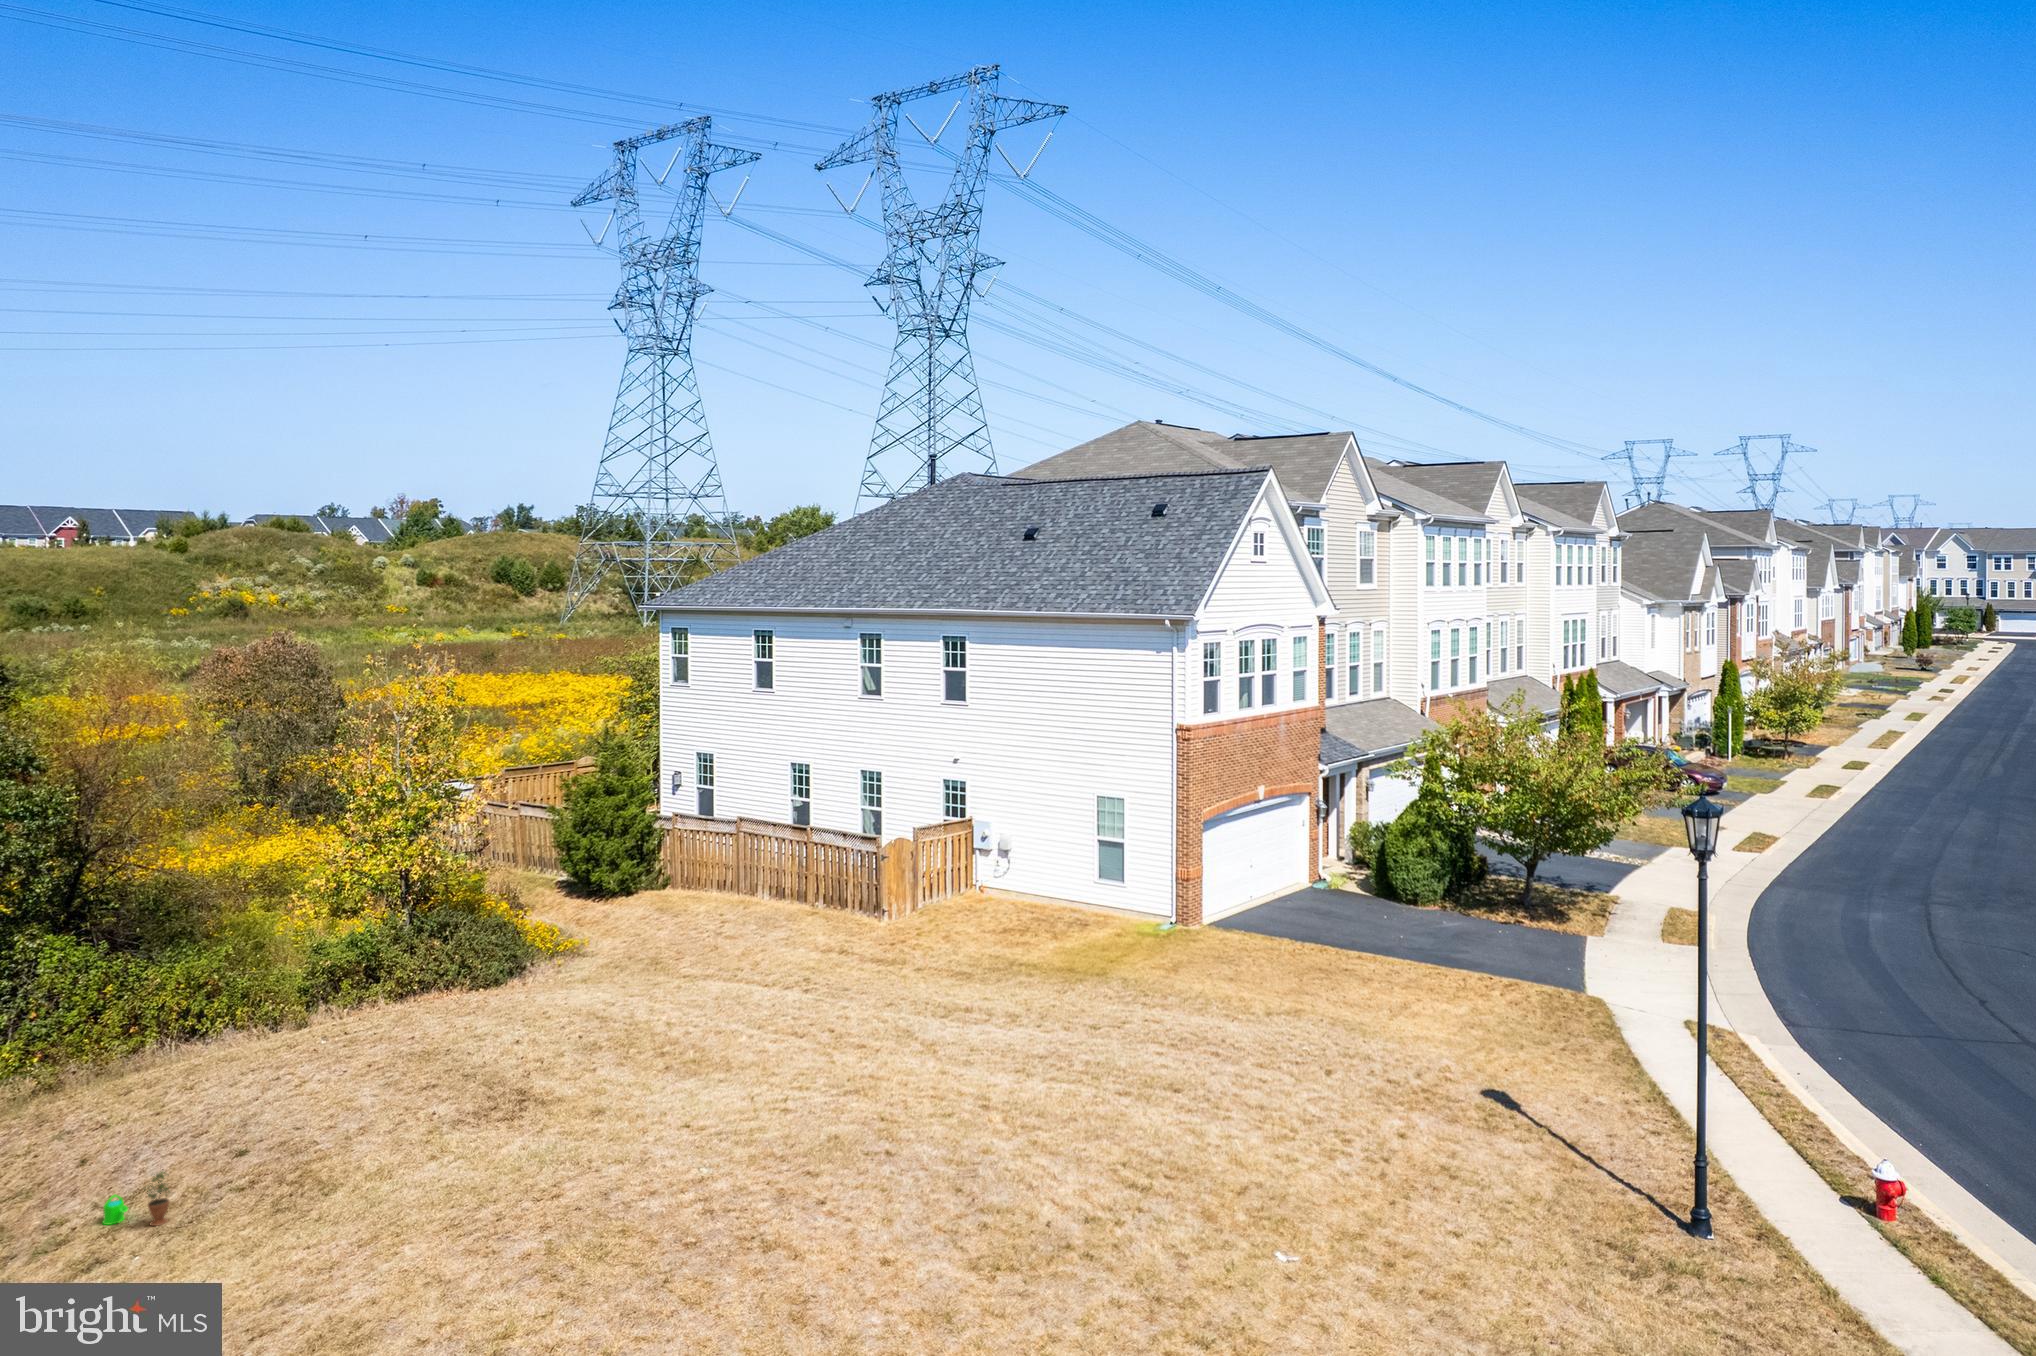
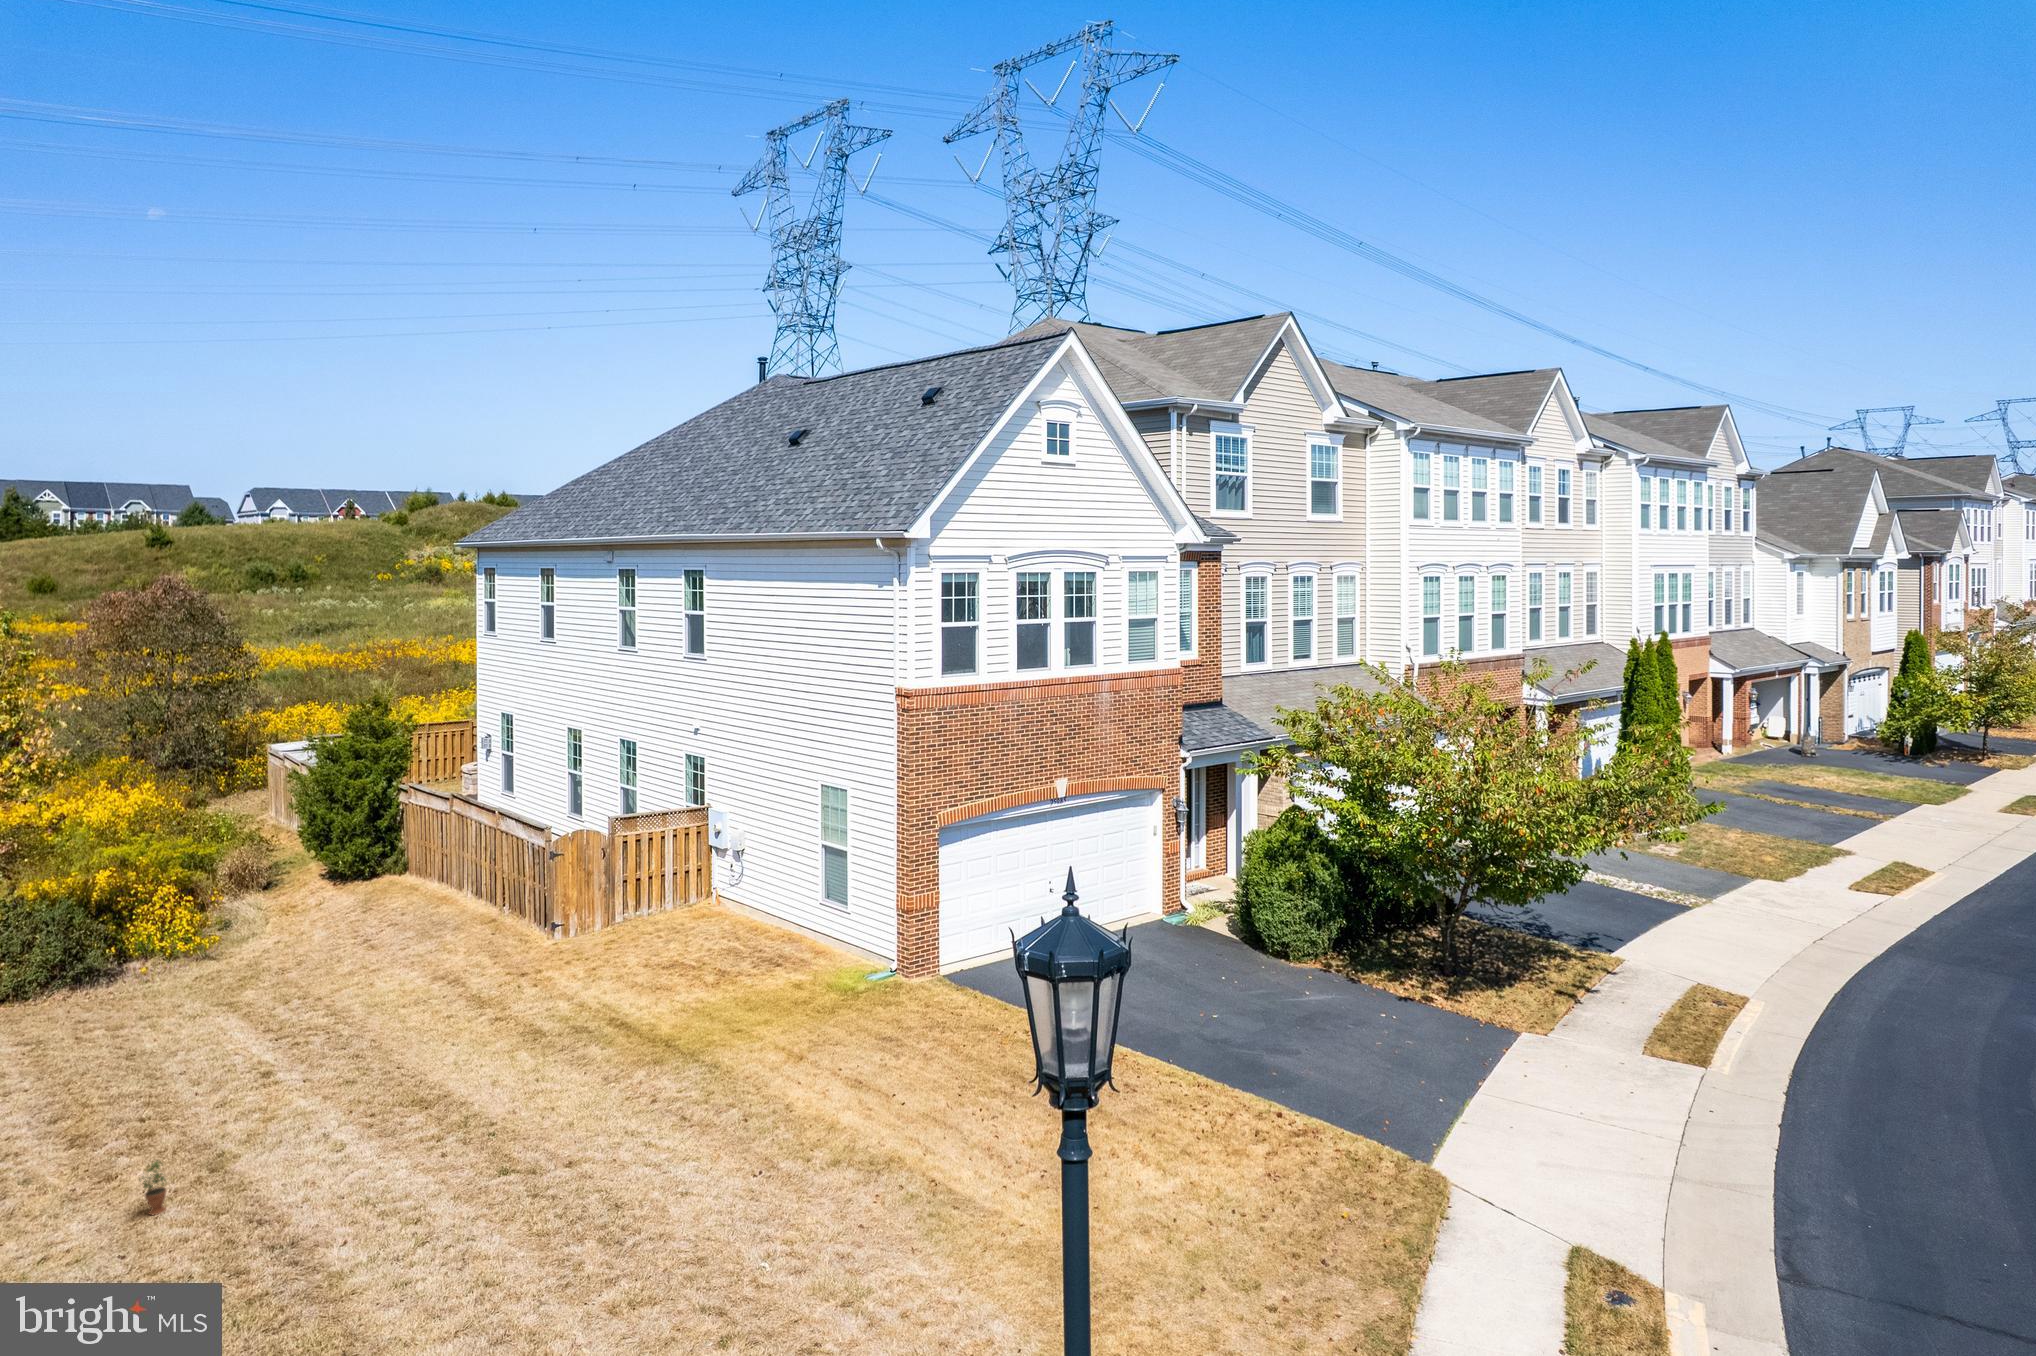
watering can: present [102,1195,128,1225] -> none [100,1185,126,1215]

